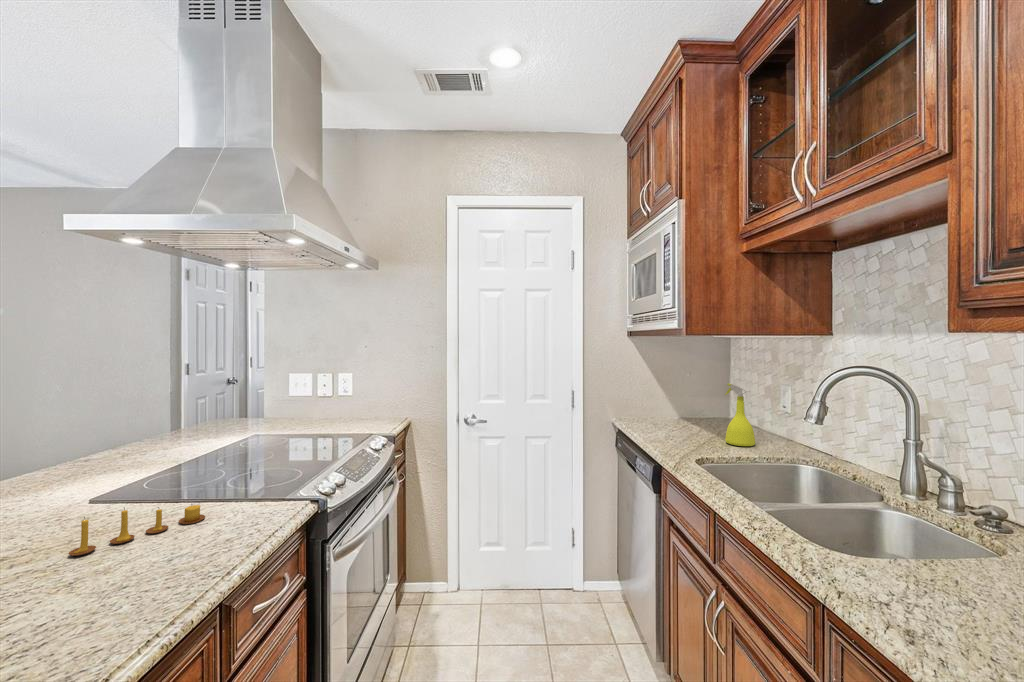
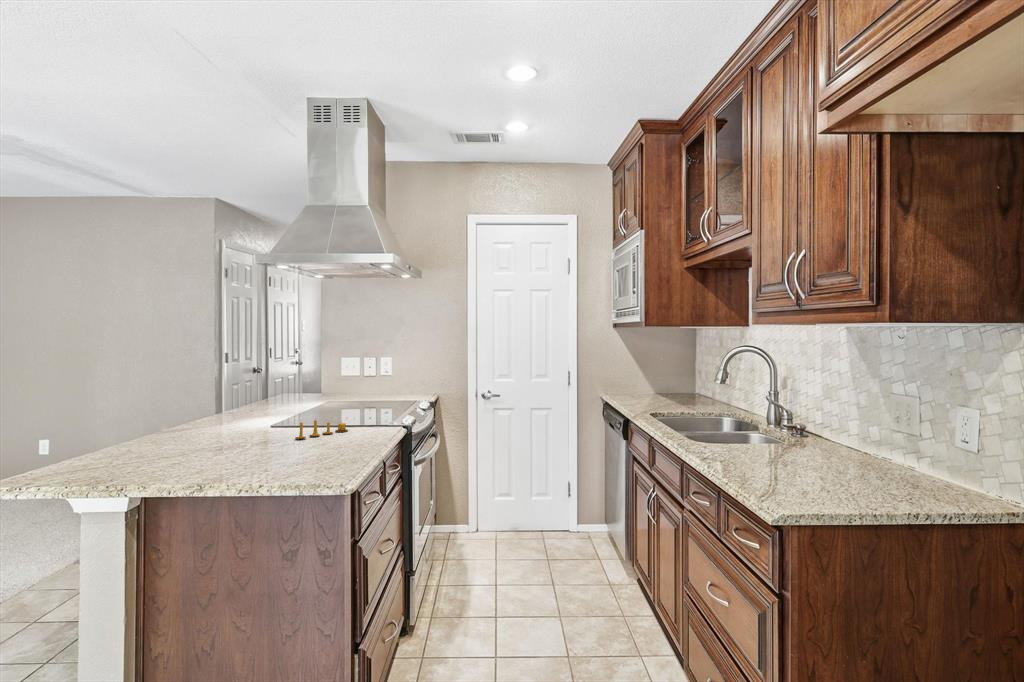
spray bottle: present [725,383,755,446] -> none [677,362,698,407]

